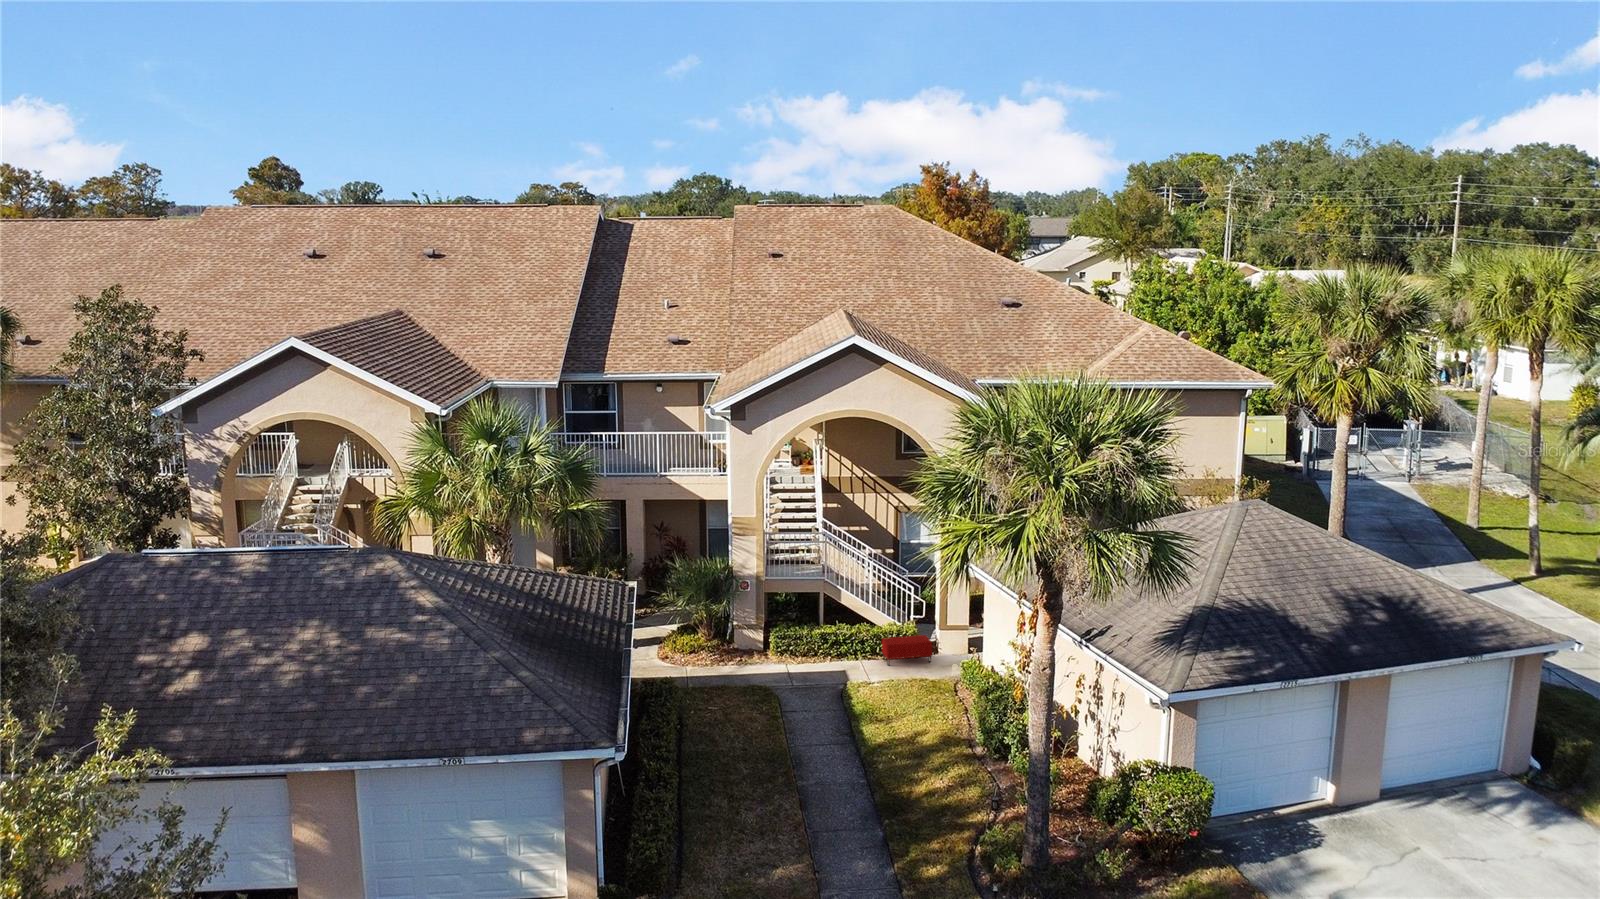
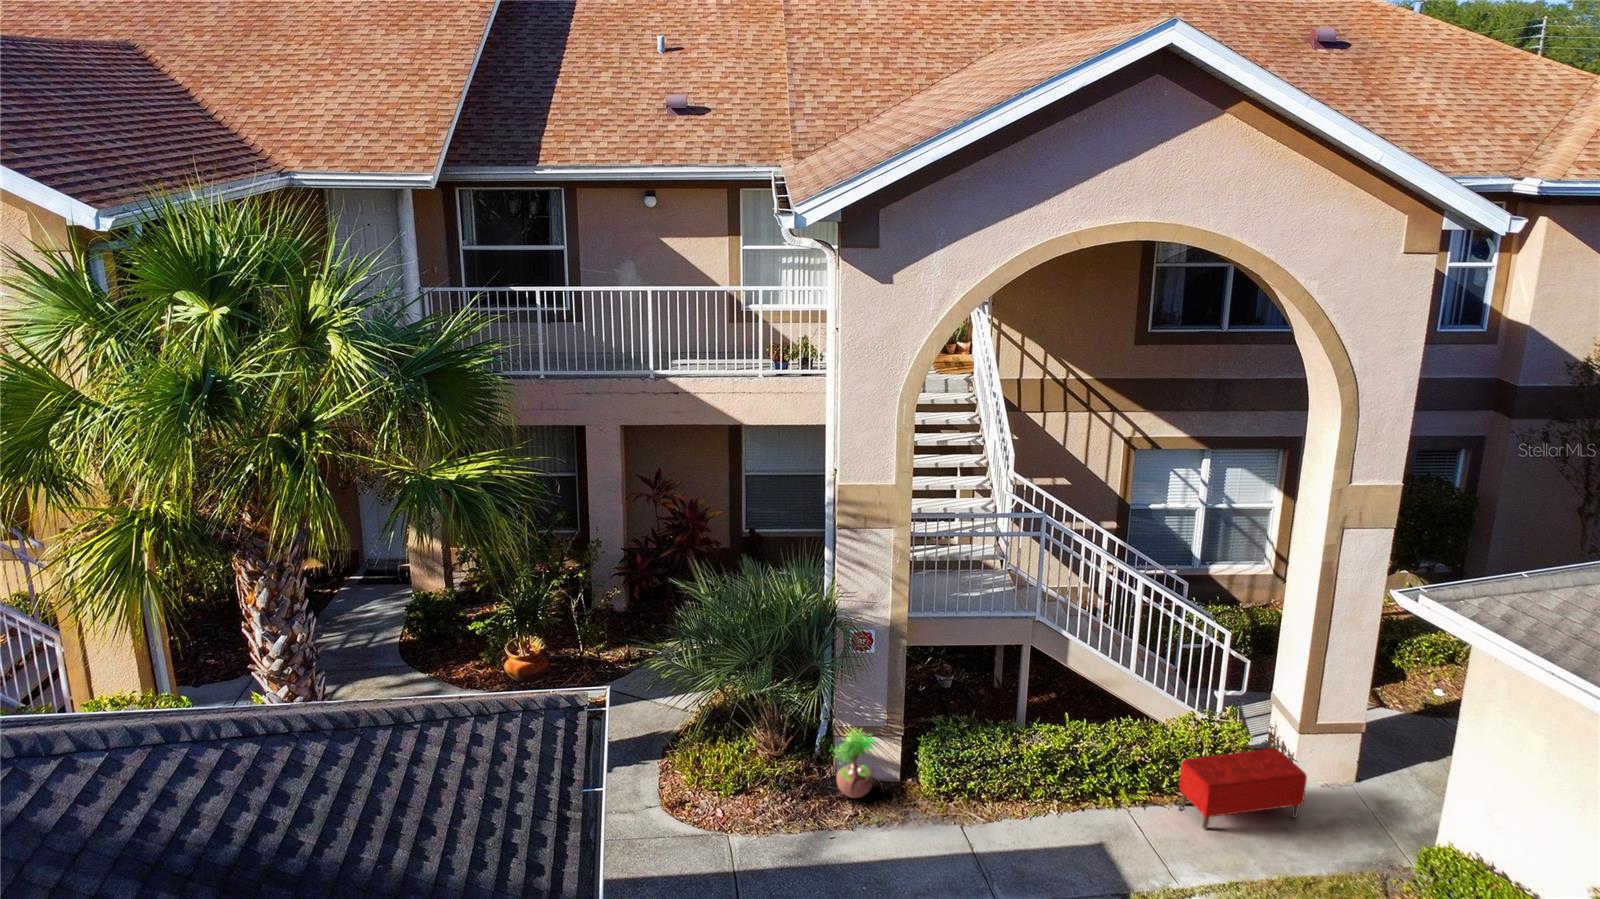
potted tree: none [729,622,751,656] -> present [834,728,876,798]

